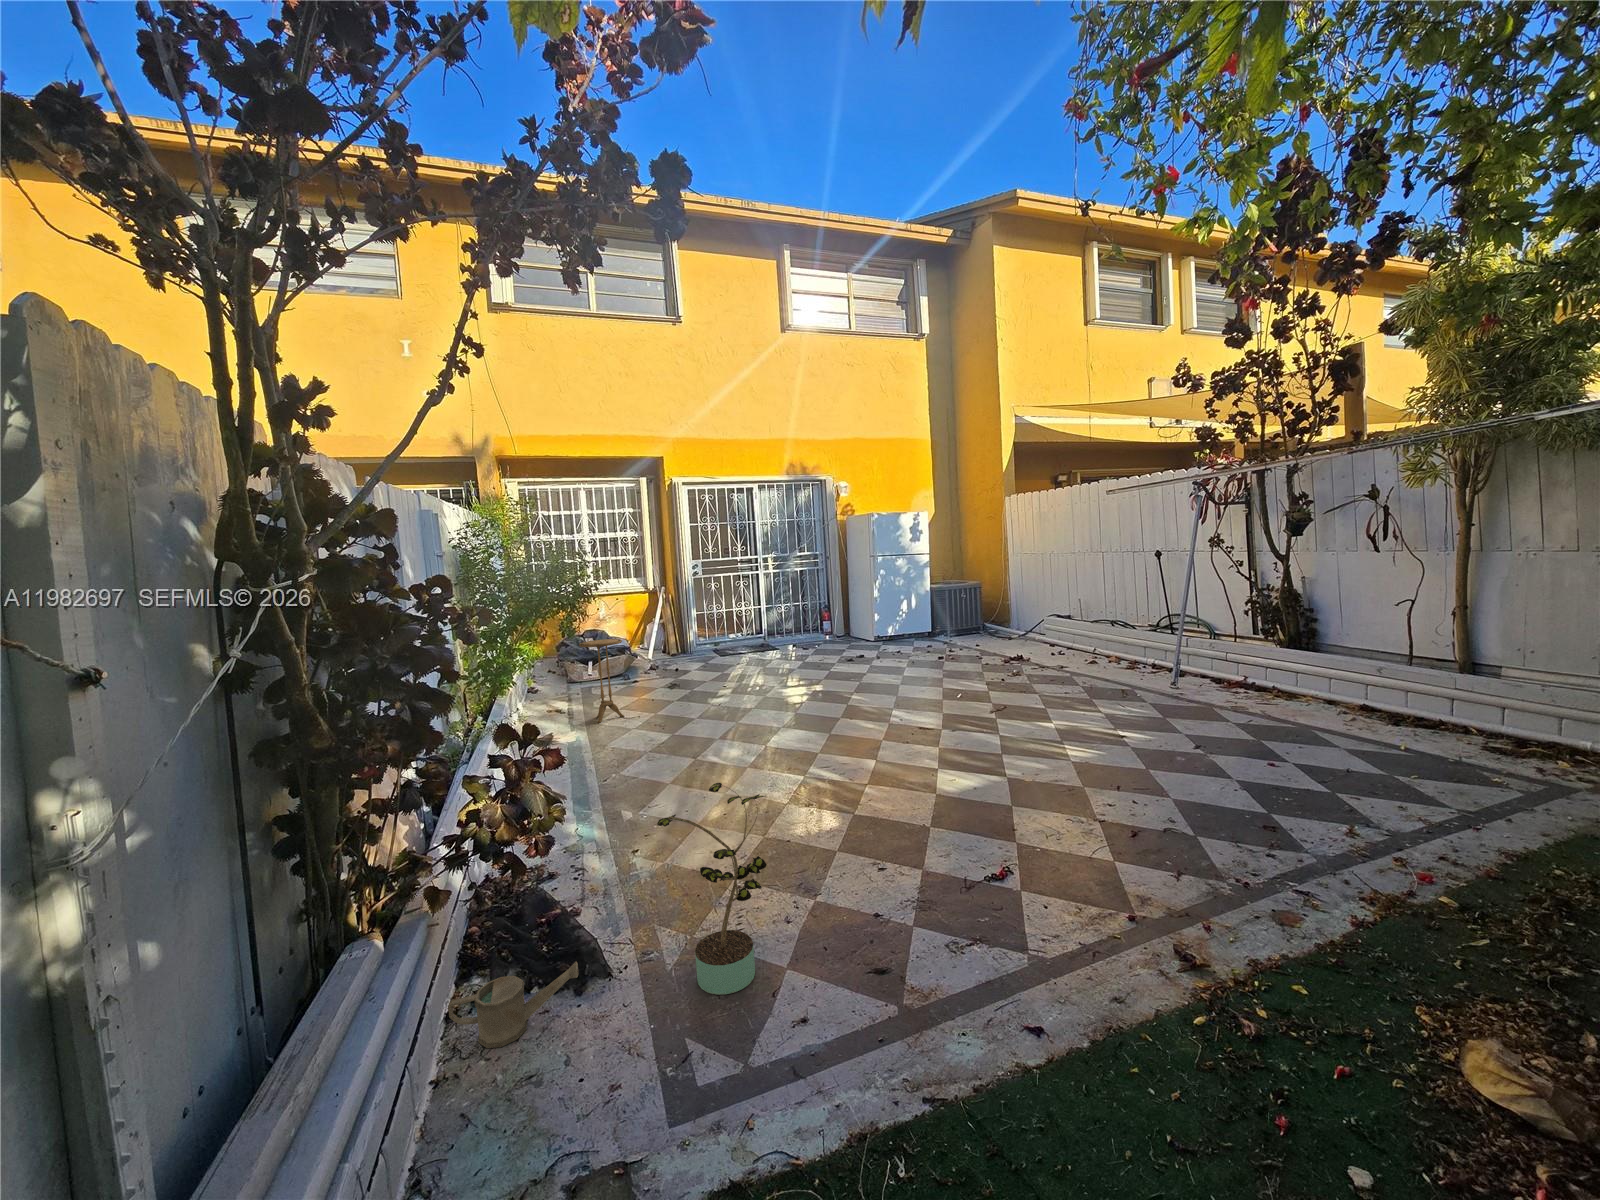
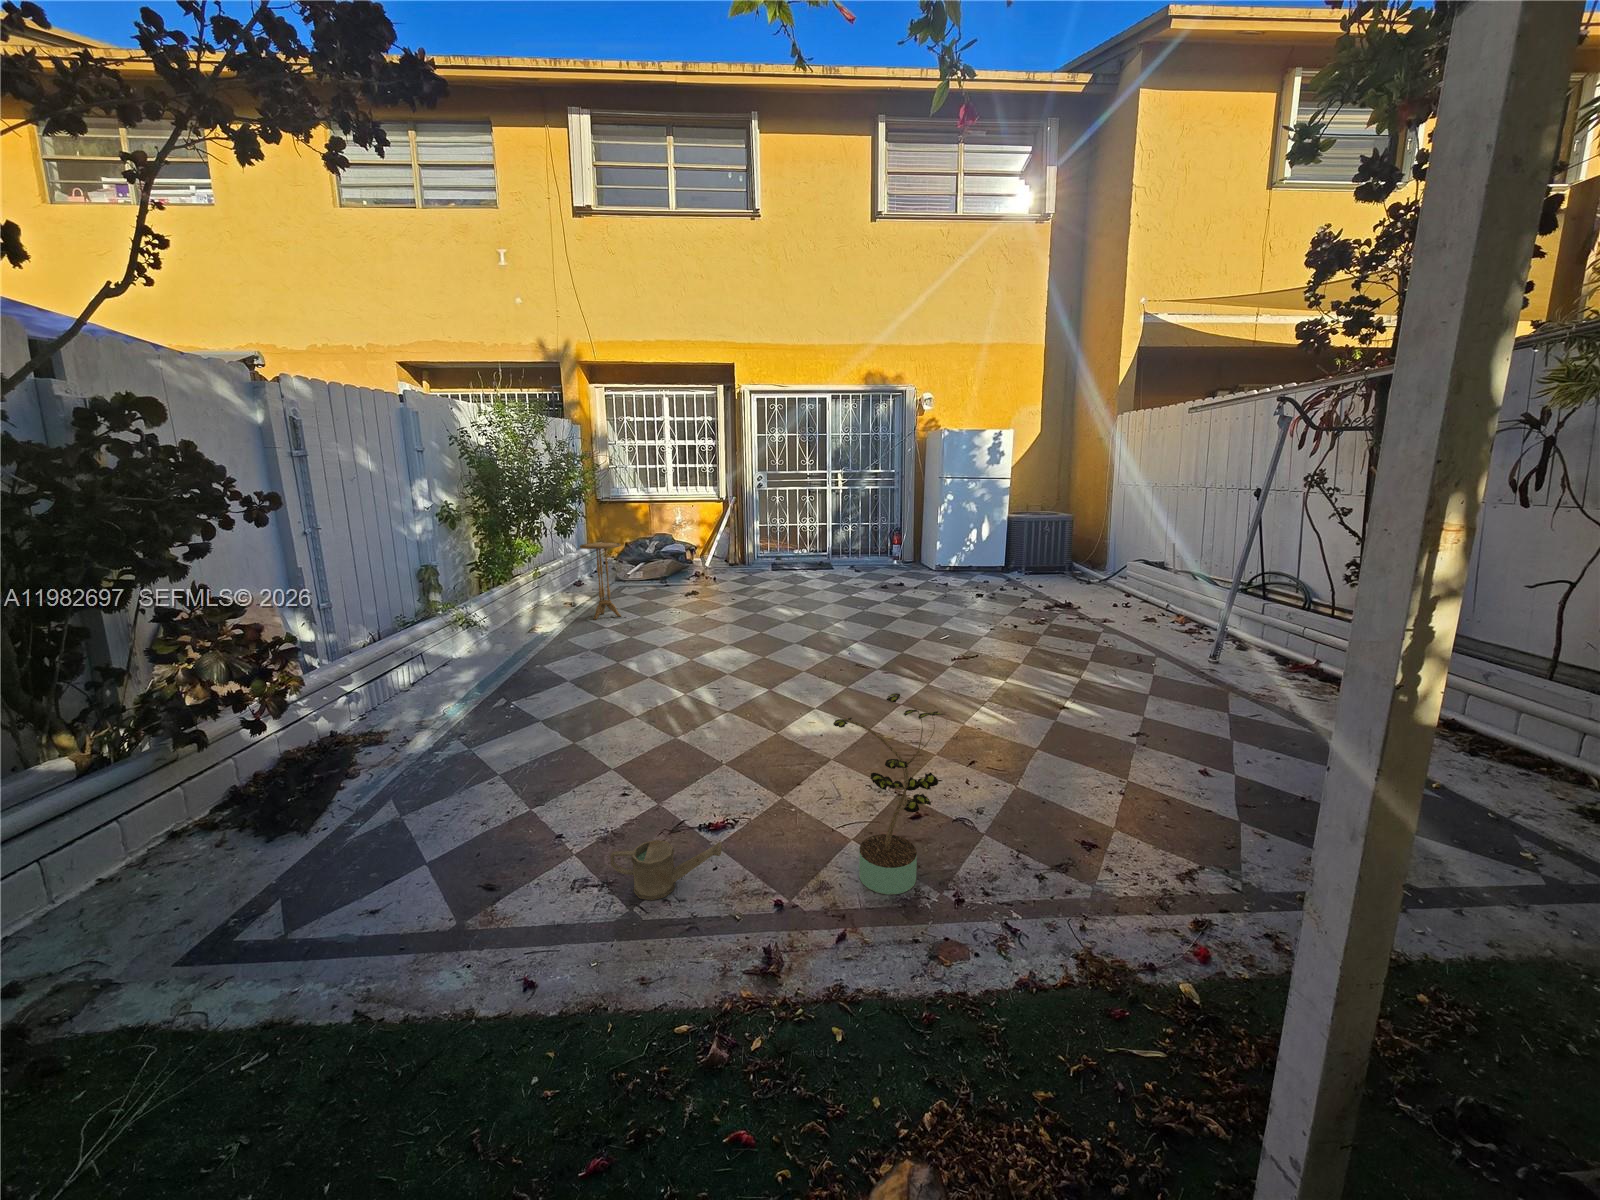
potted plant: present [657,783,767,995] -> present [833,693,944,895]
watering can: present [448,962,578,1048] -> present [610,840,722,901]

